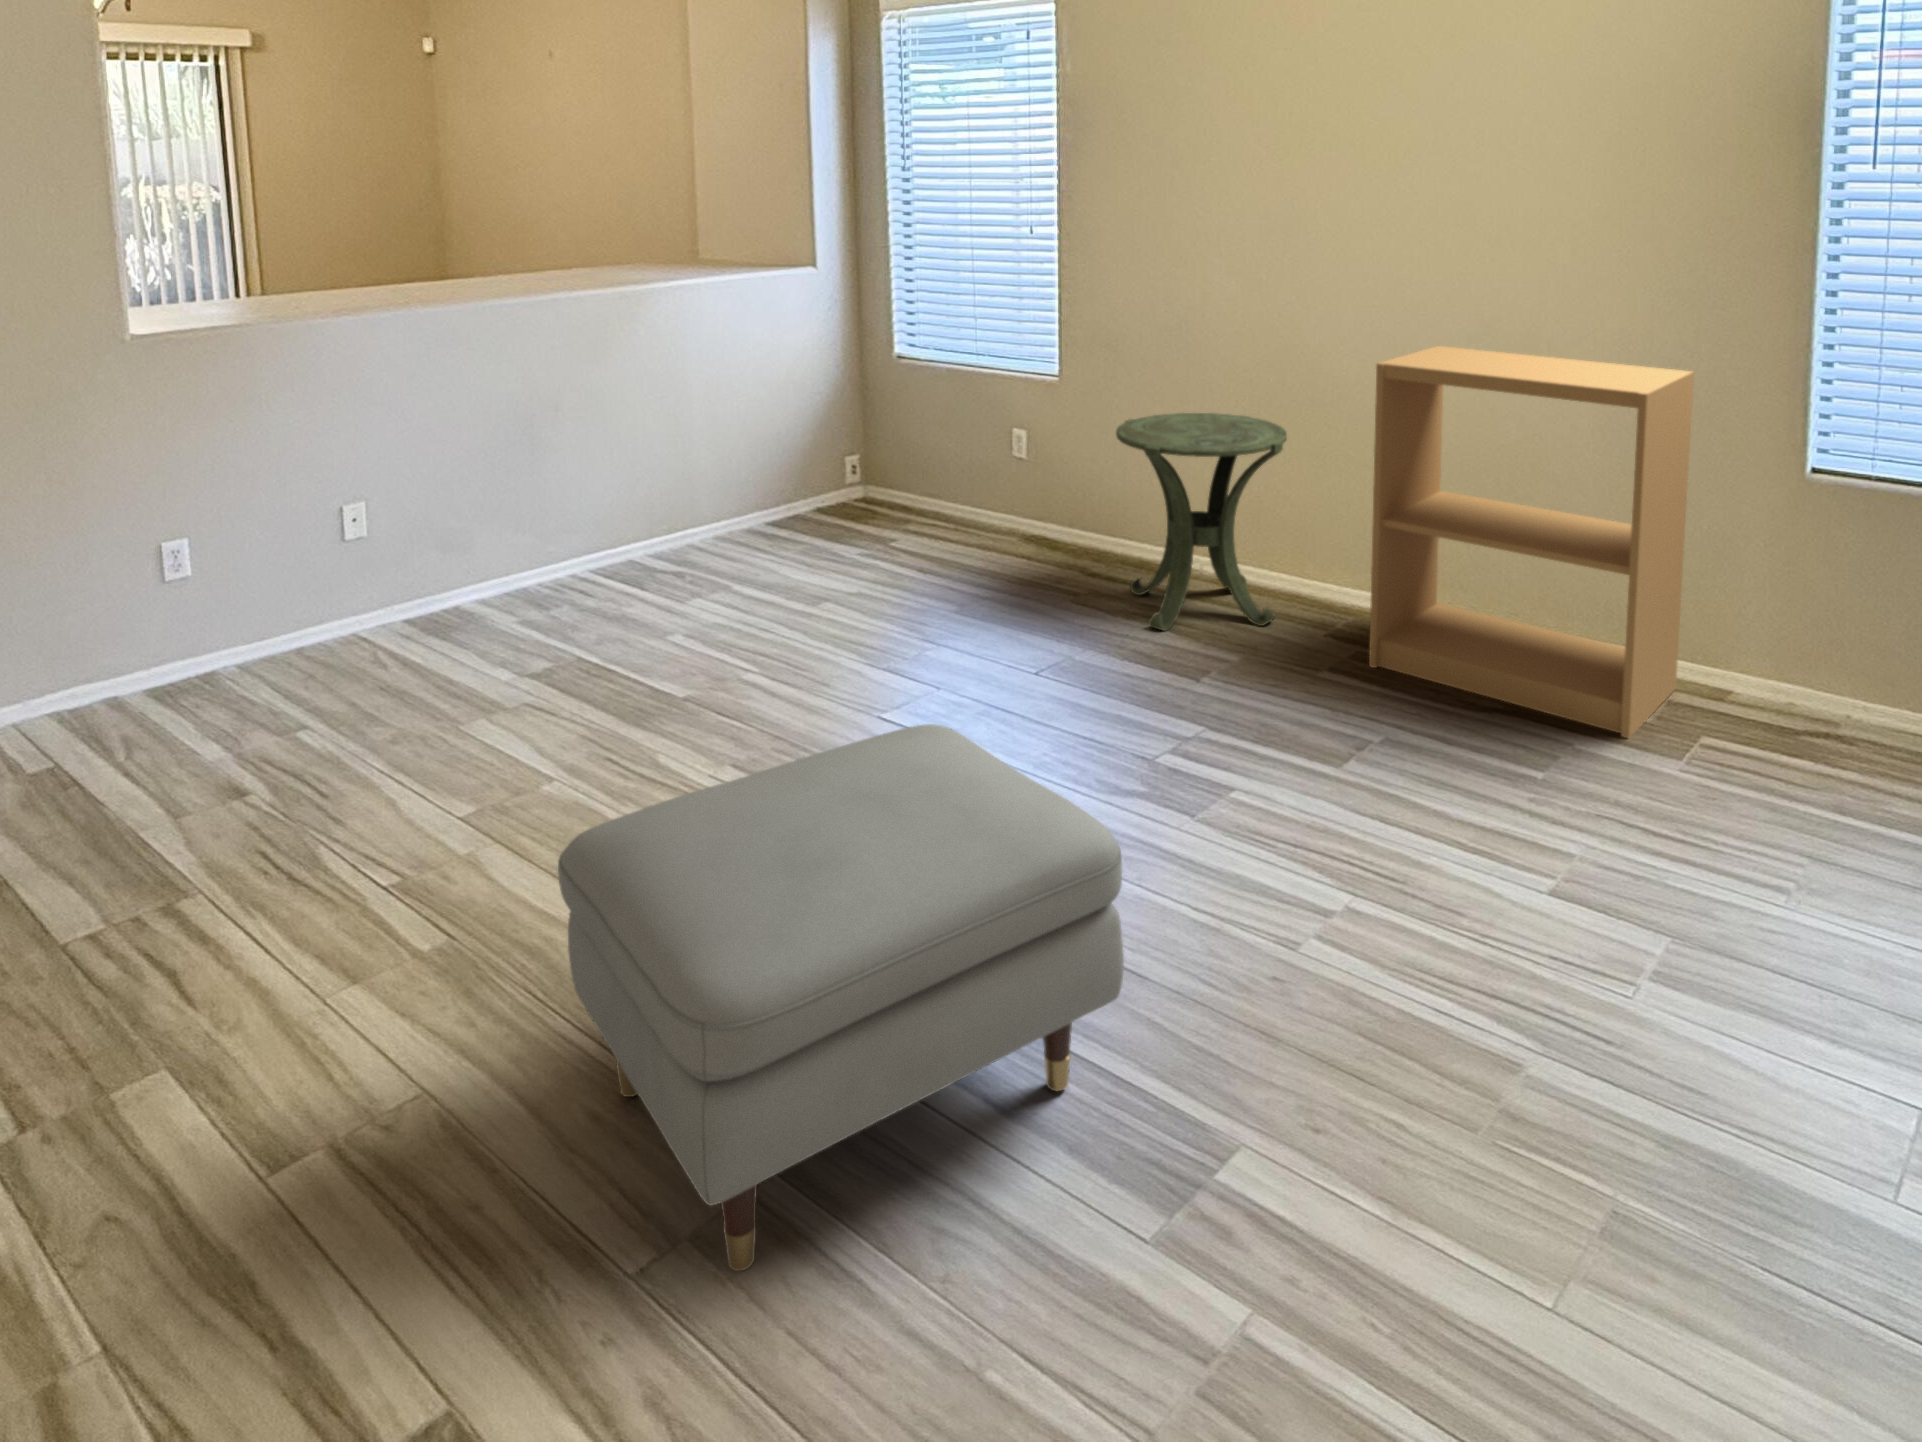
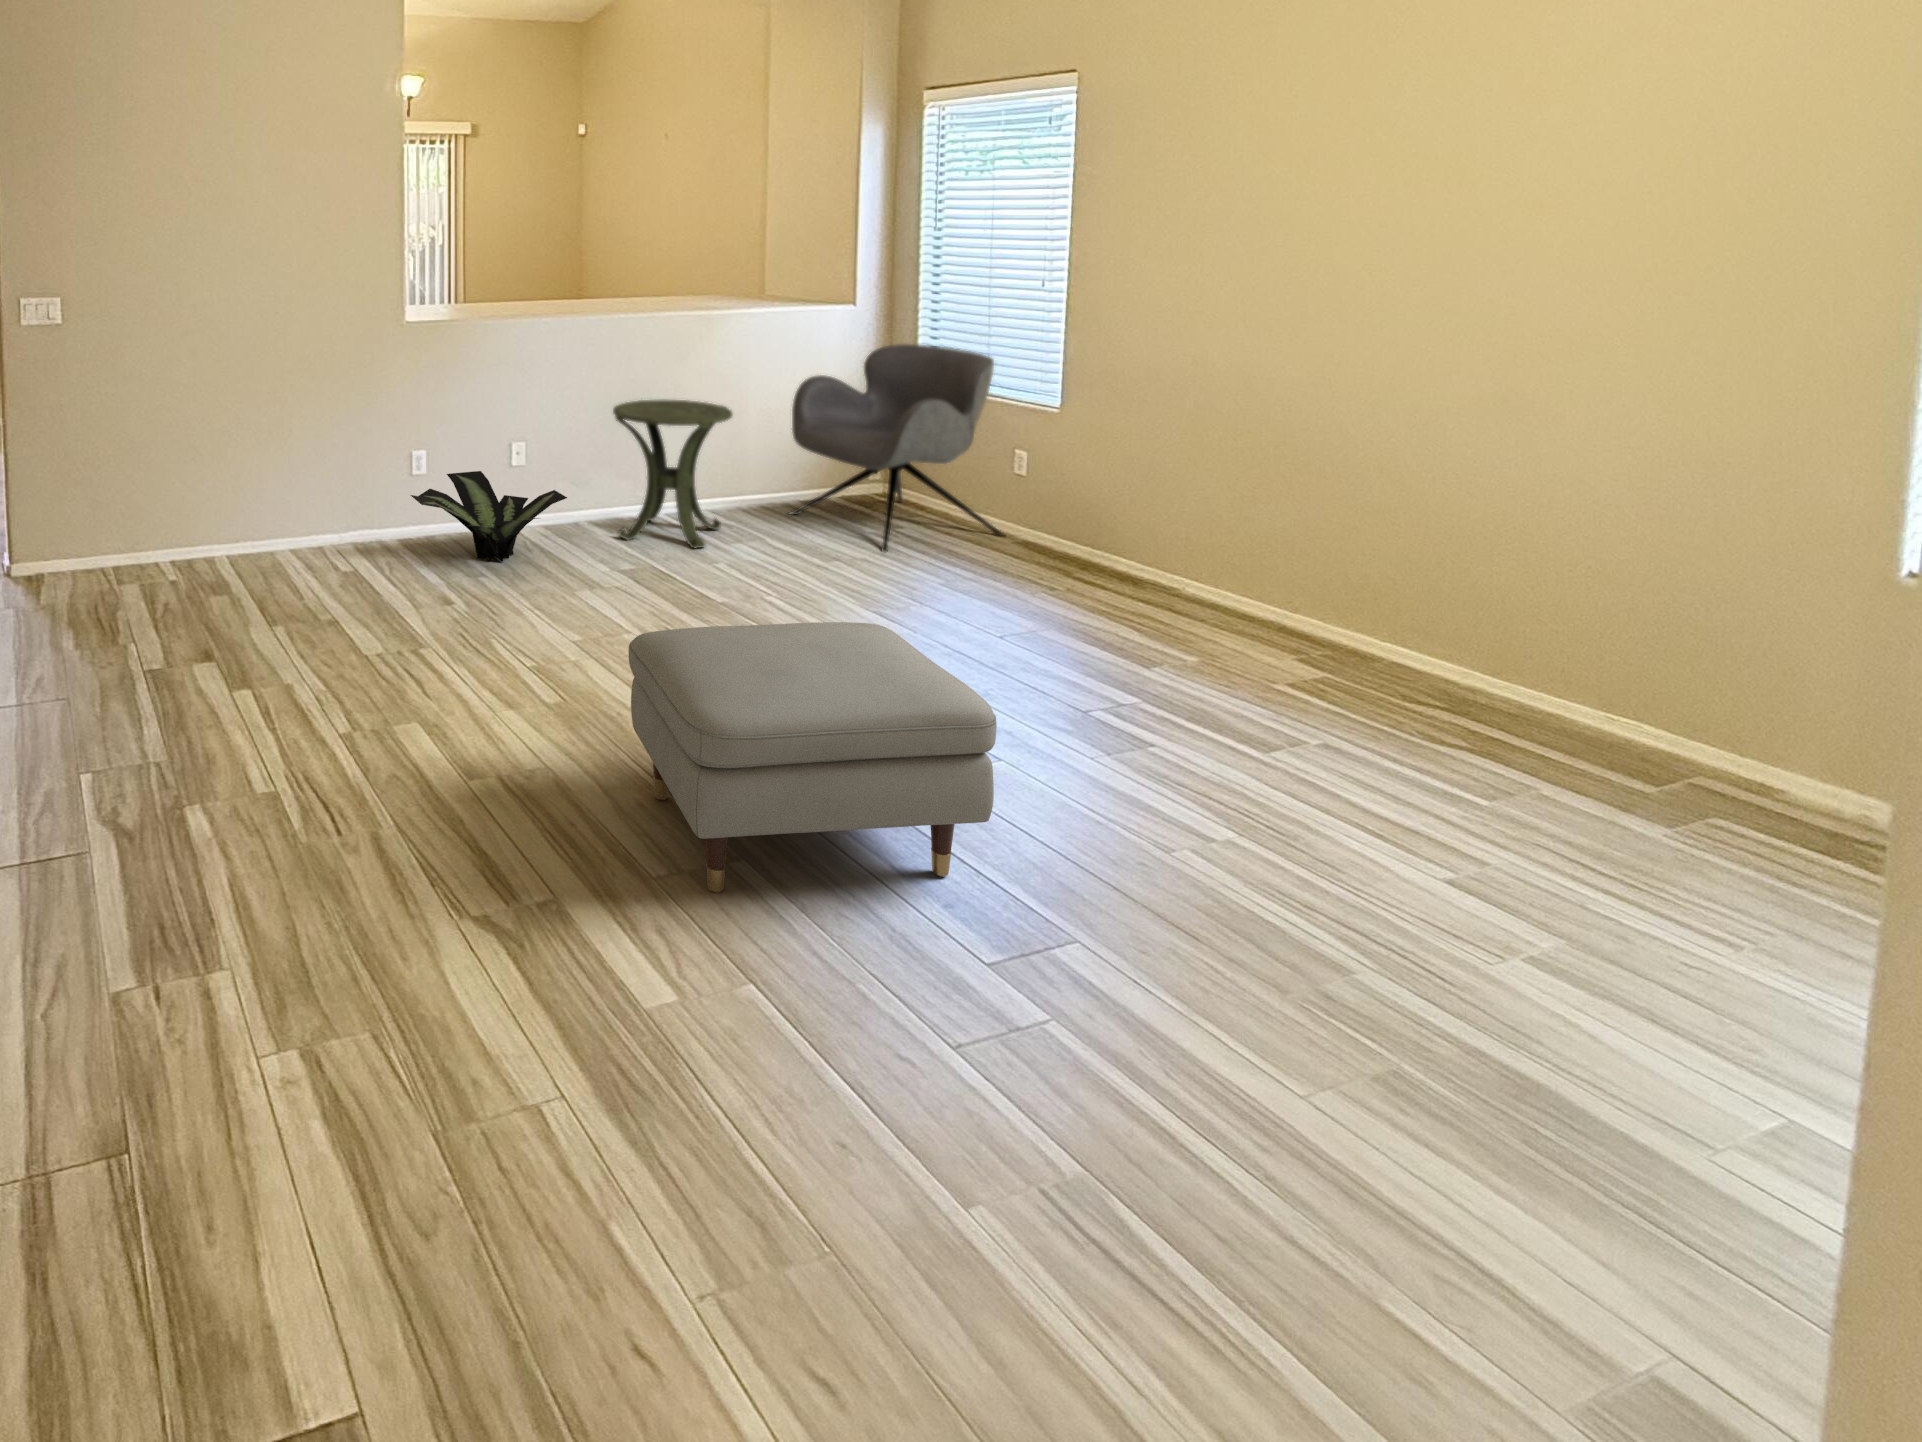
armchair: none [756,311,1013,577] -> present [789,344,1005,553]
bookshelf: present [1369,346,1694,738] -> none [1336,411,1762,810]
side table: present [1116,413,1287,631] -> present [613,400,732,549]
potted plant: none [155,555,444,700] -> present [411,471,567,562]

